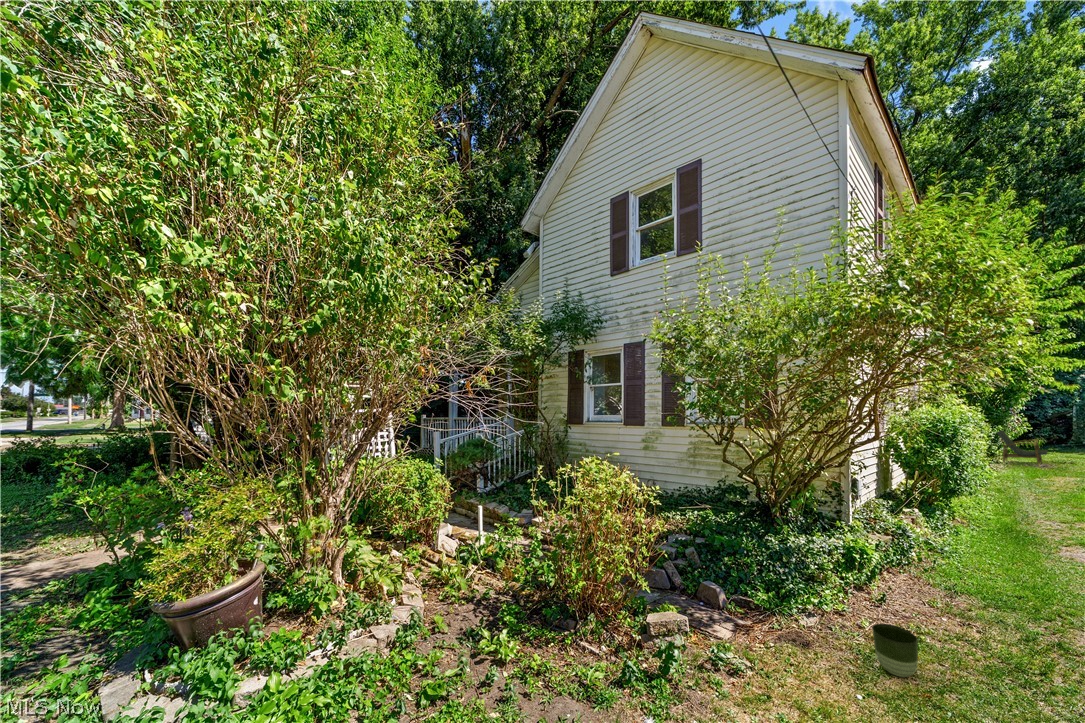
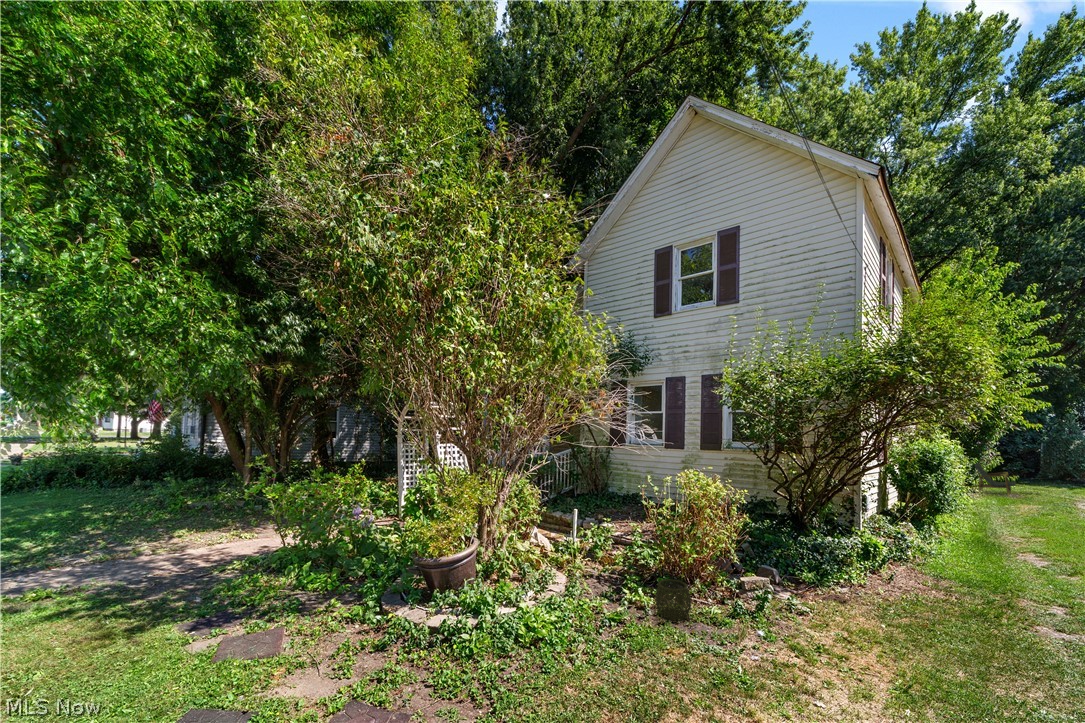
woven basket: none [507,623,559,694] -> present [655,579,691,621]
planter: present [872,624,918,677] -> none [889,584,918,616]

